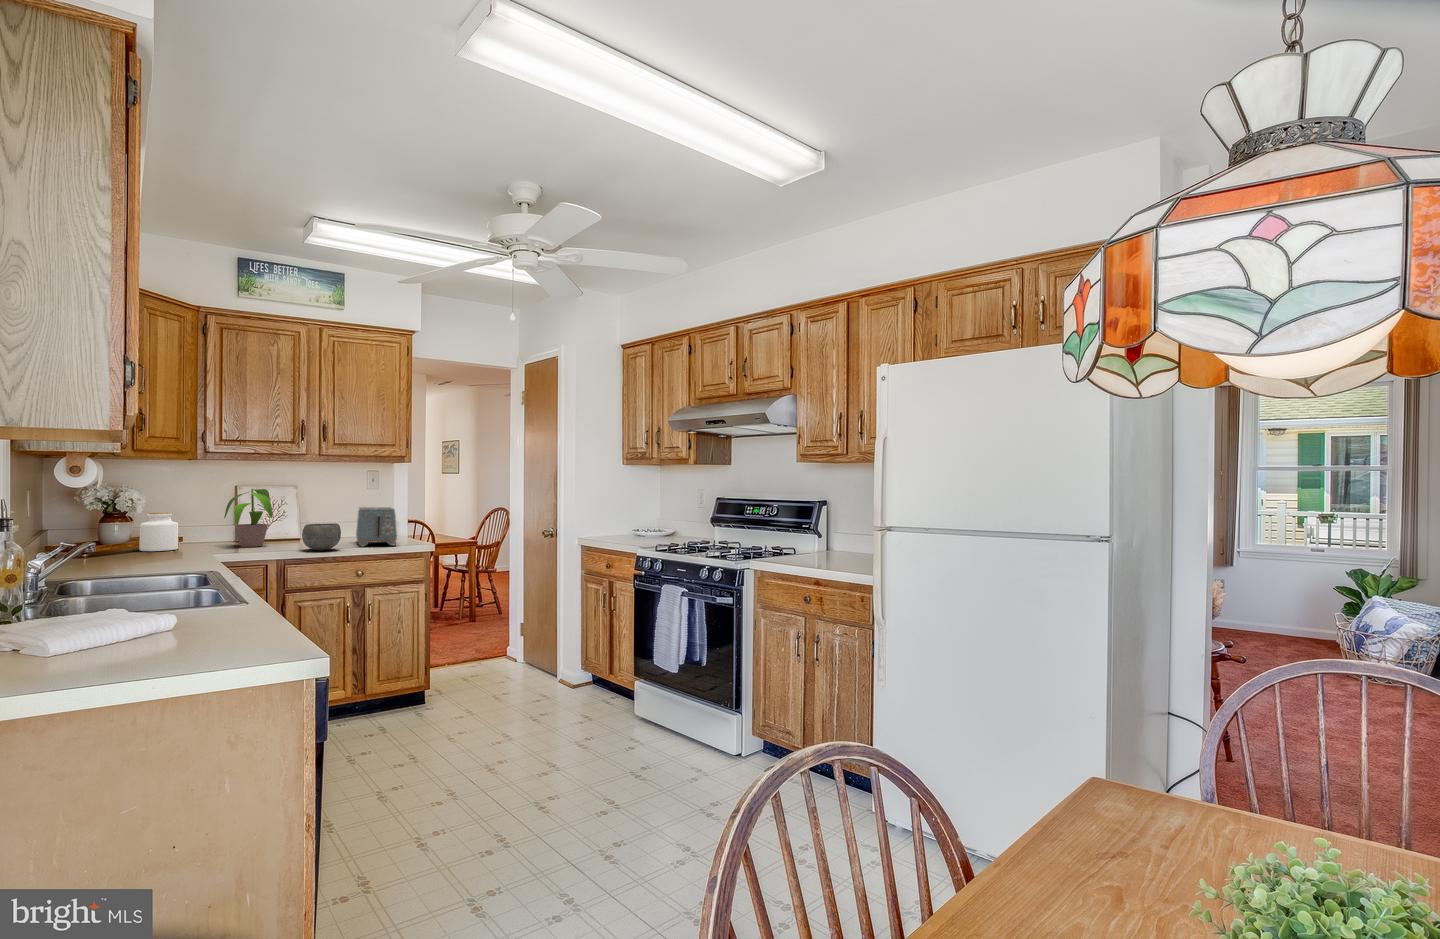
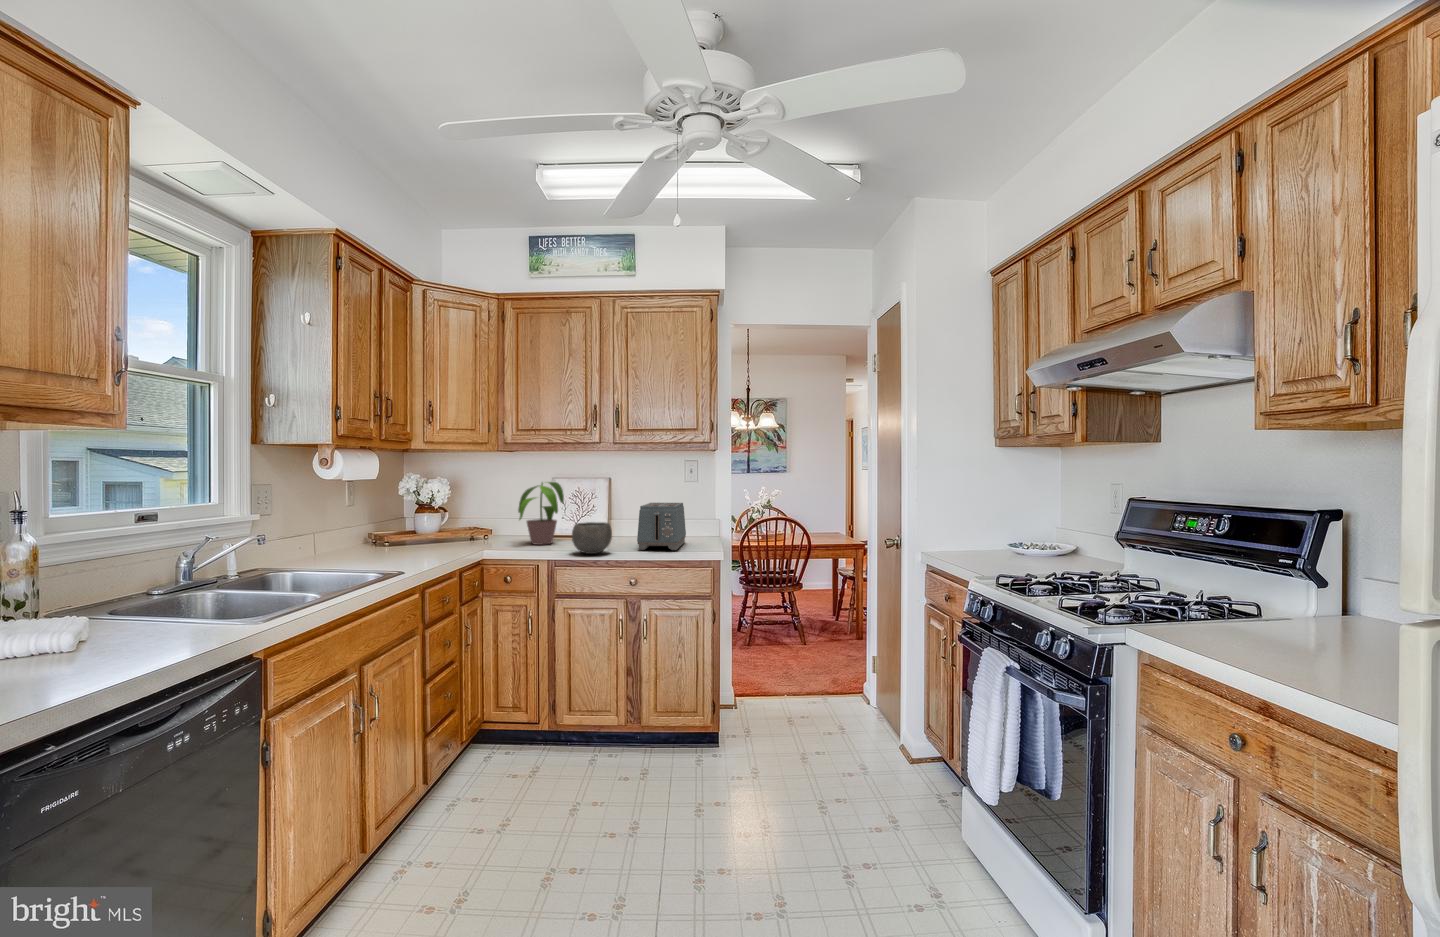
jar: present [139,513,178,551] -> none [441,507,474,546]

